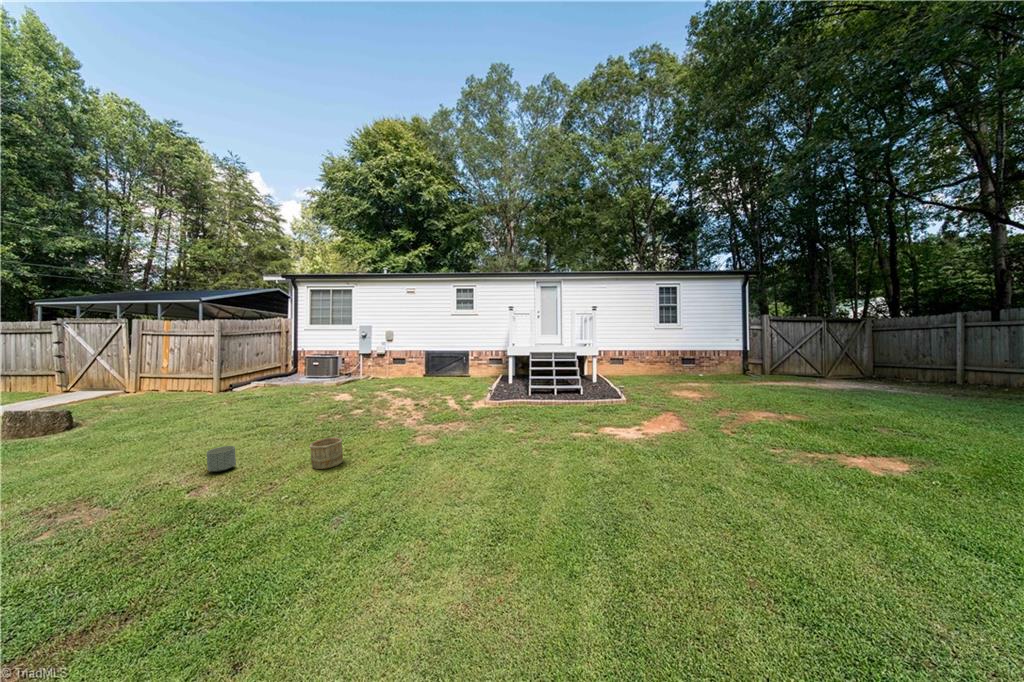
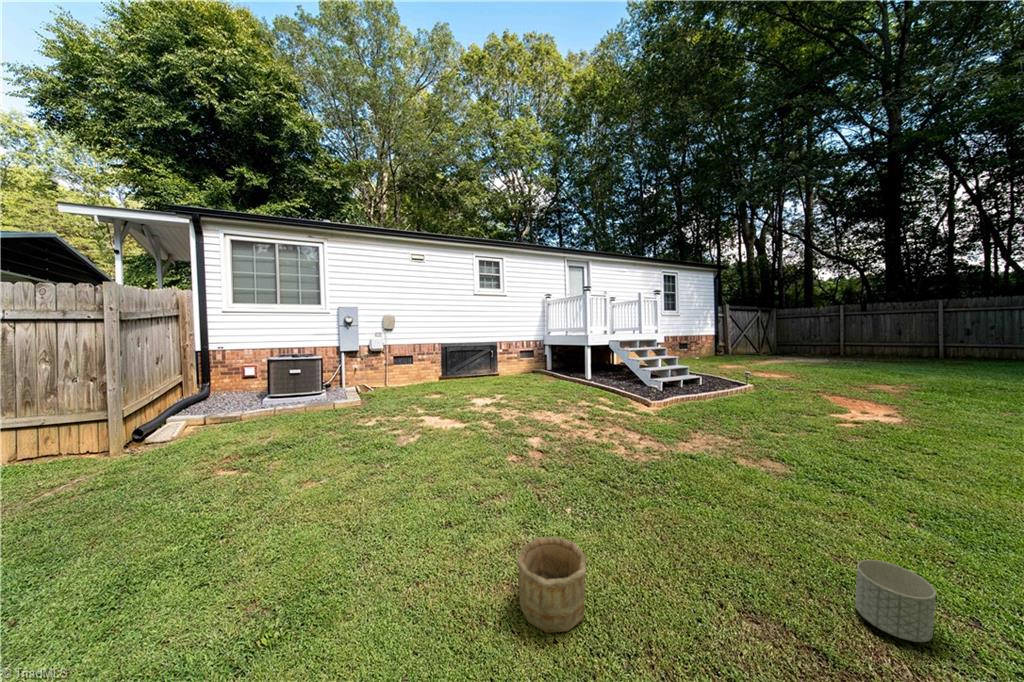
wooden bucket: present [309,437,343,469] -> present [516,537,587,633]

